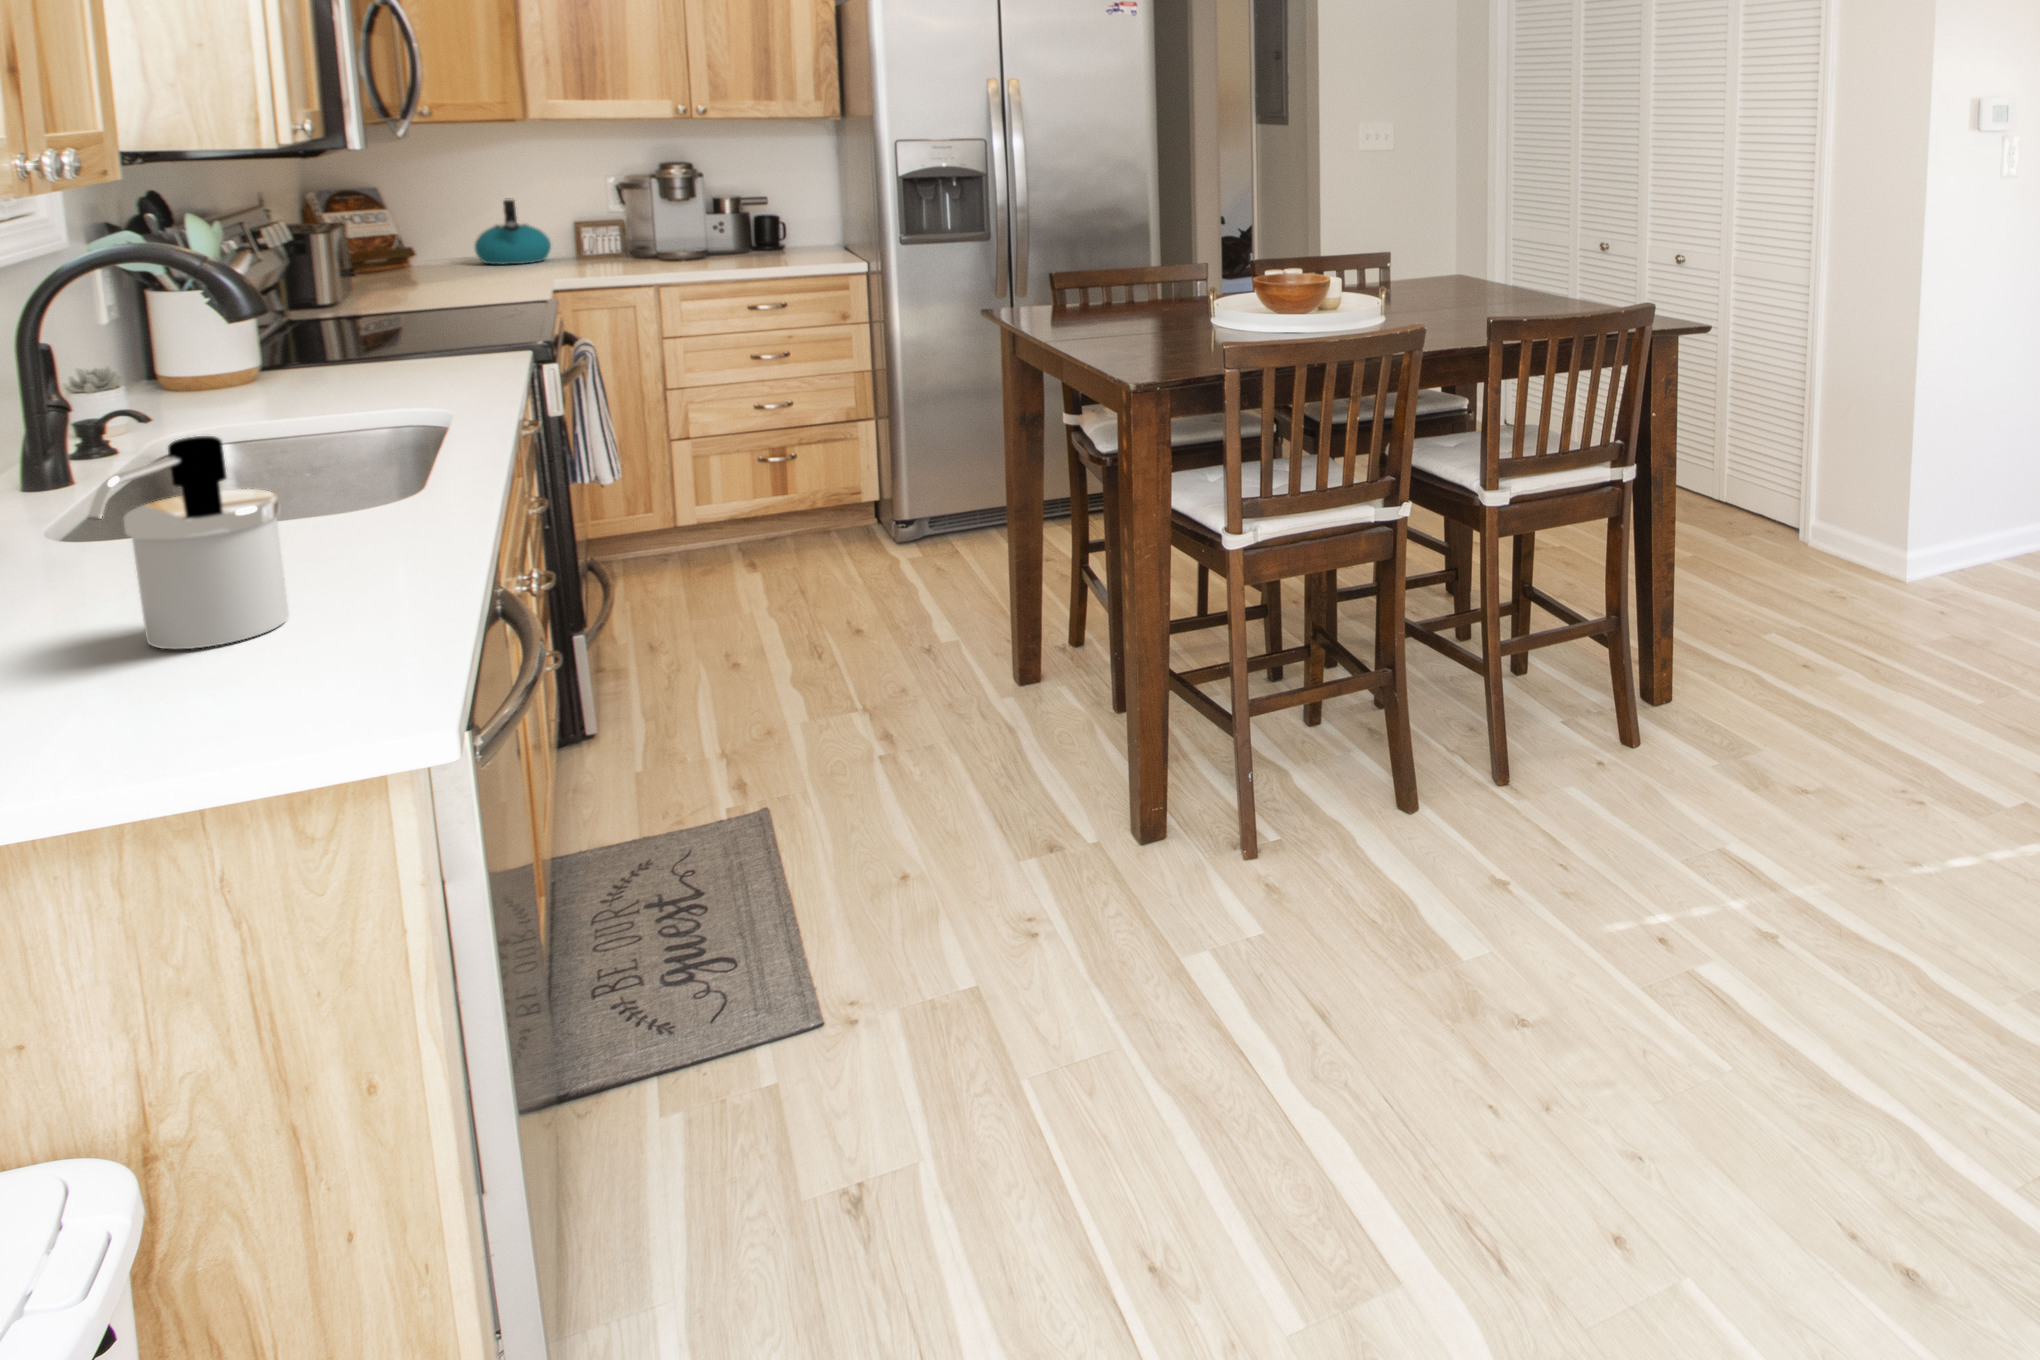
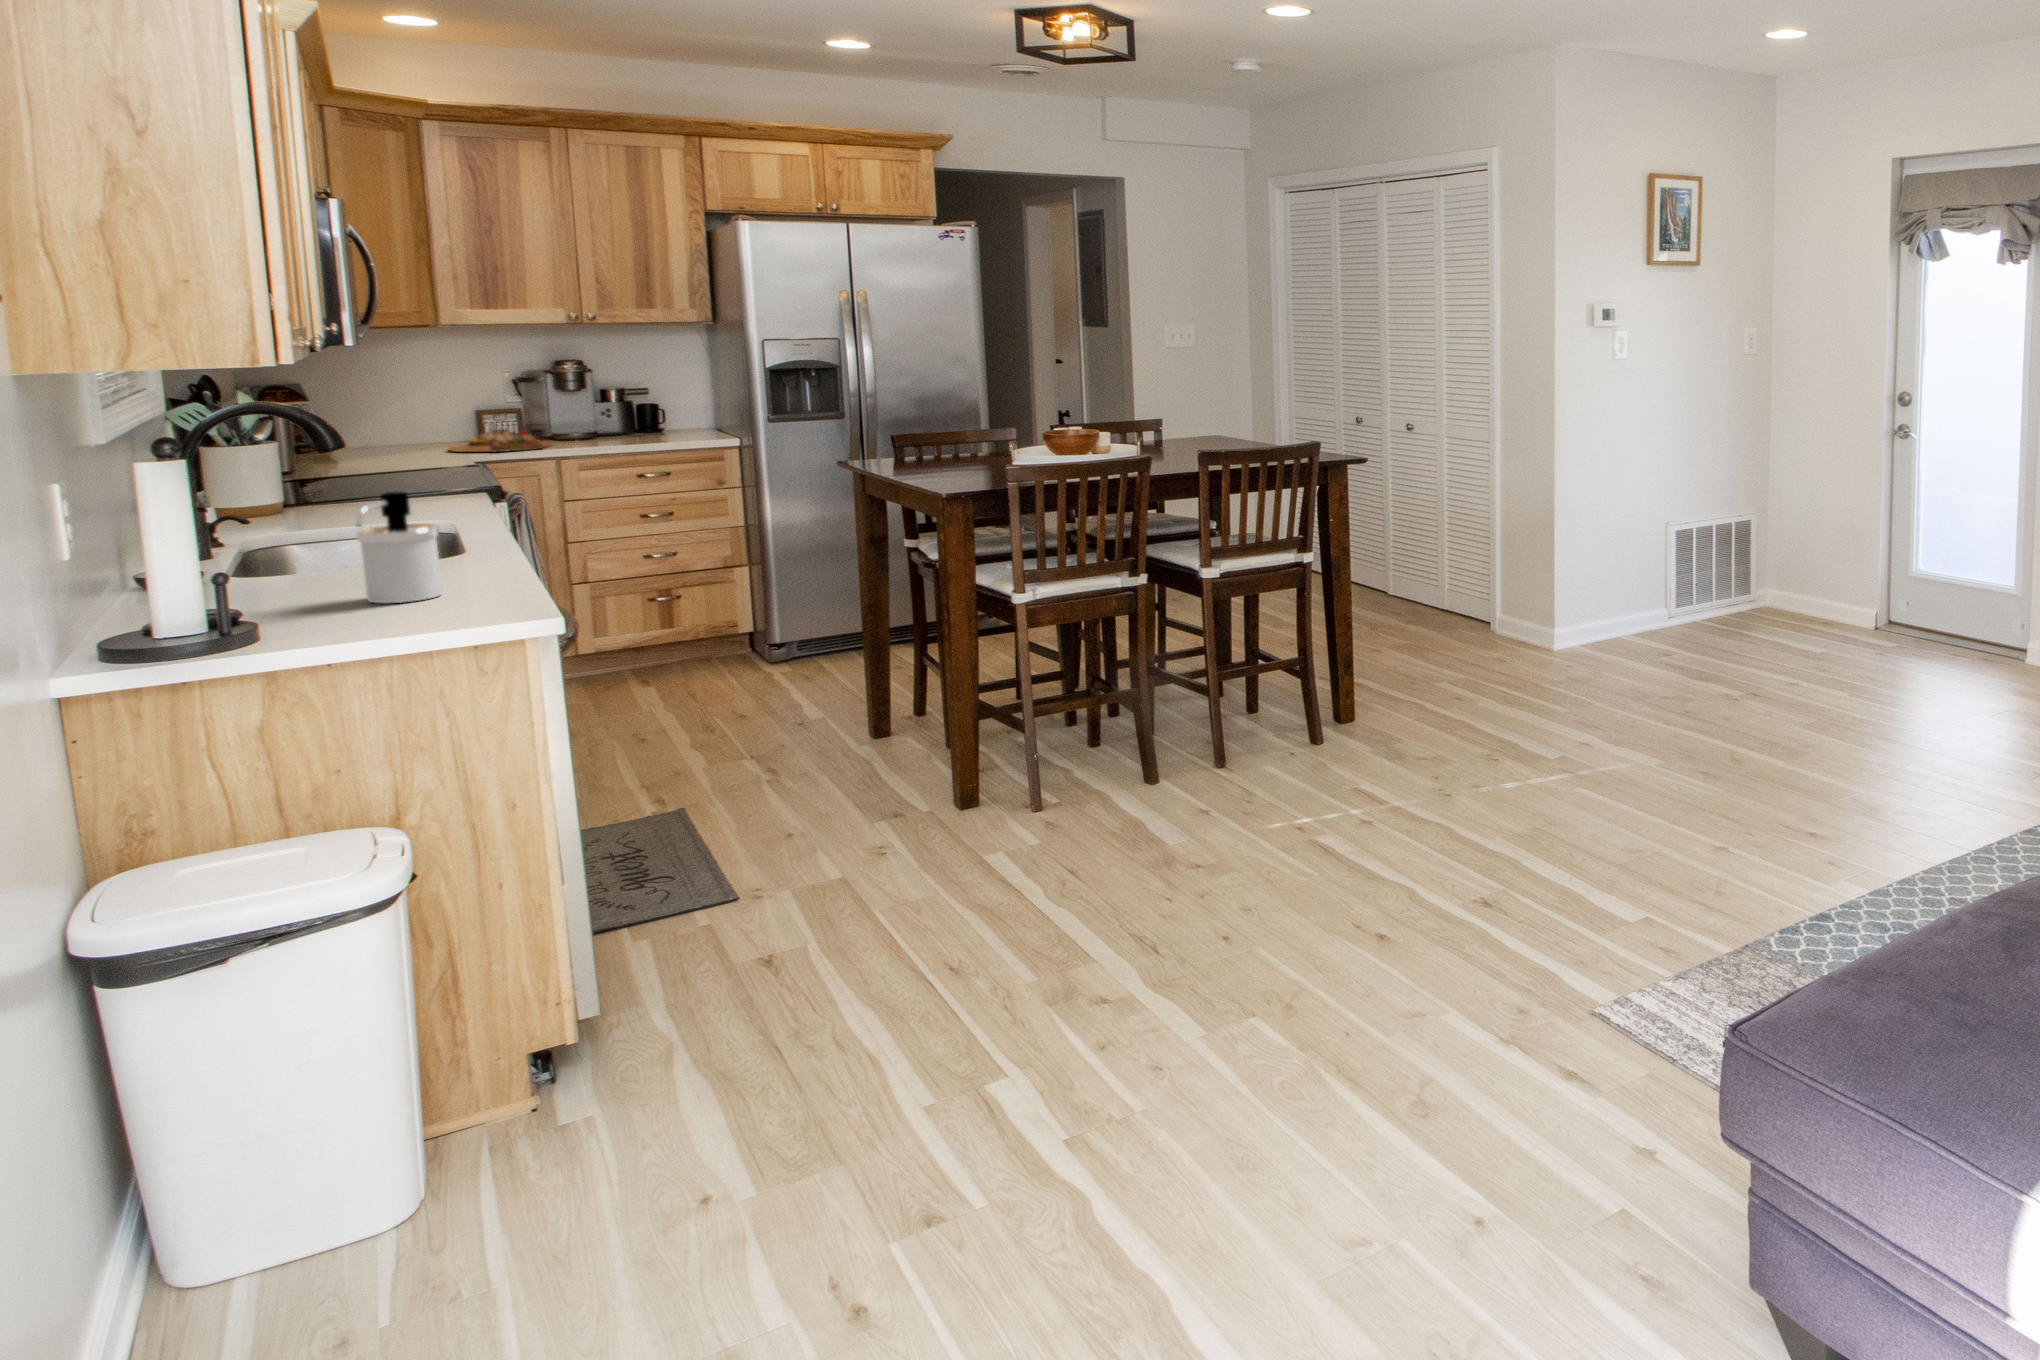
kettle: present [475,198,551,265] -> none [385,391,454,445]
cutting board: none [534,247,655,278] -> present [449,429,551,452]

